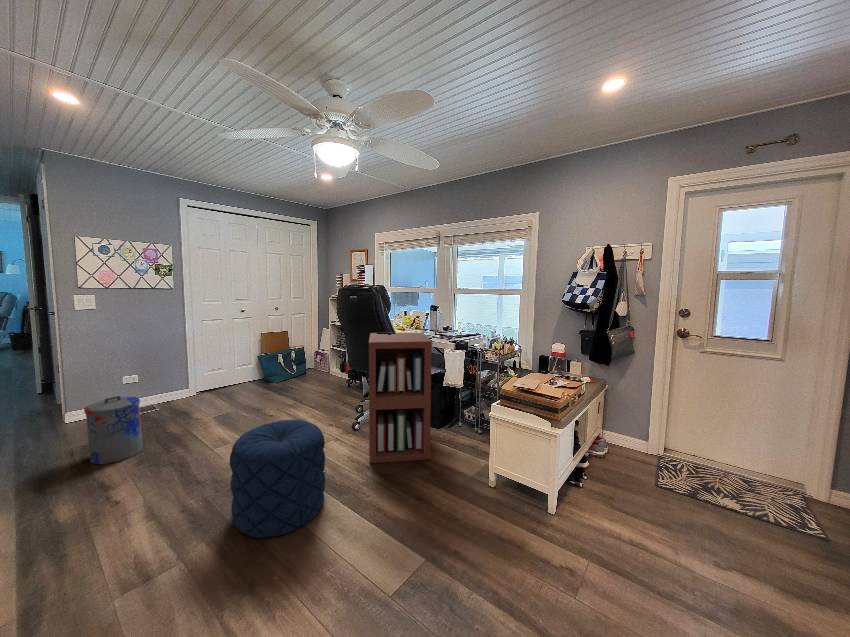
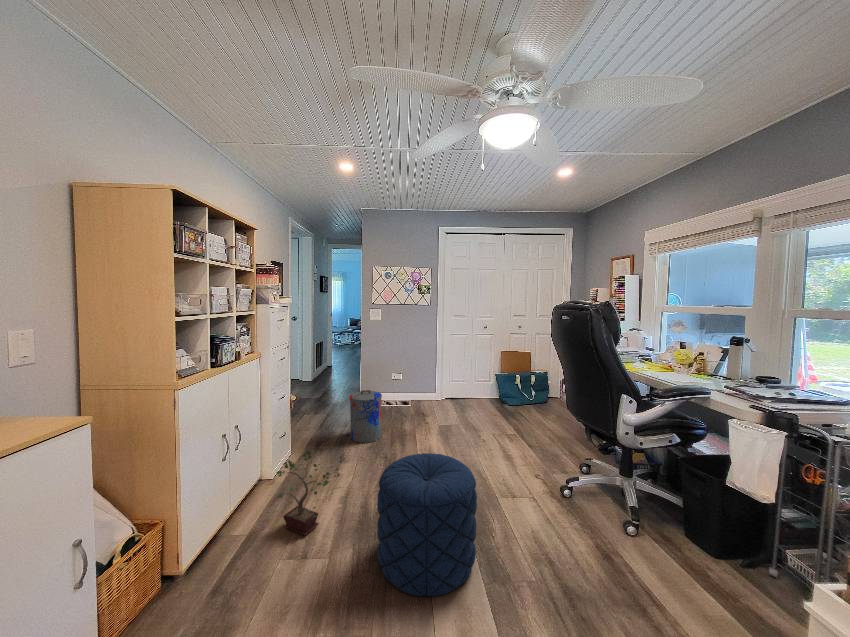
bookshelf: present [369,333,432,463] -> none [555,368,679,610]
potted plant: none [48,467,164,576] -> present [277,450,331,535]

